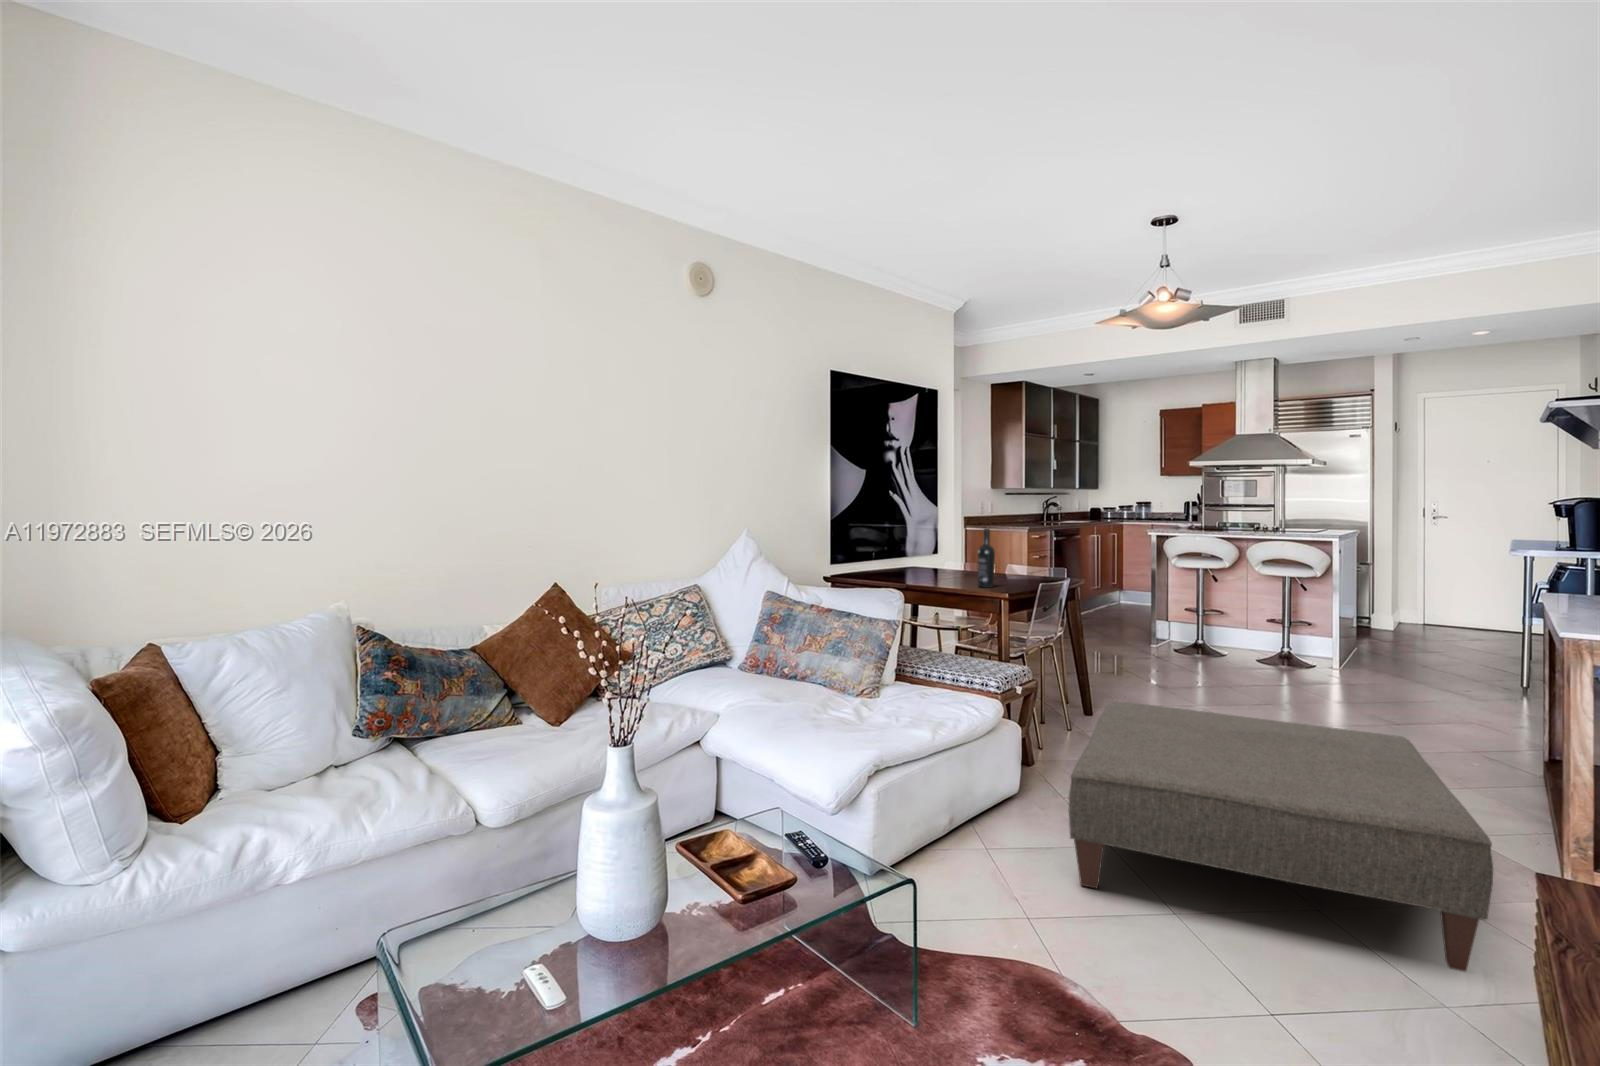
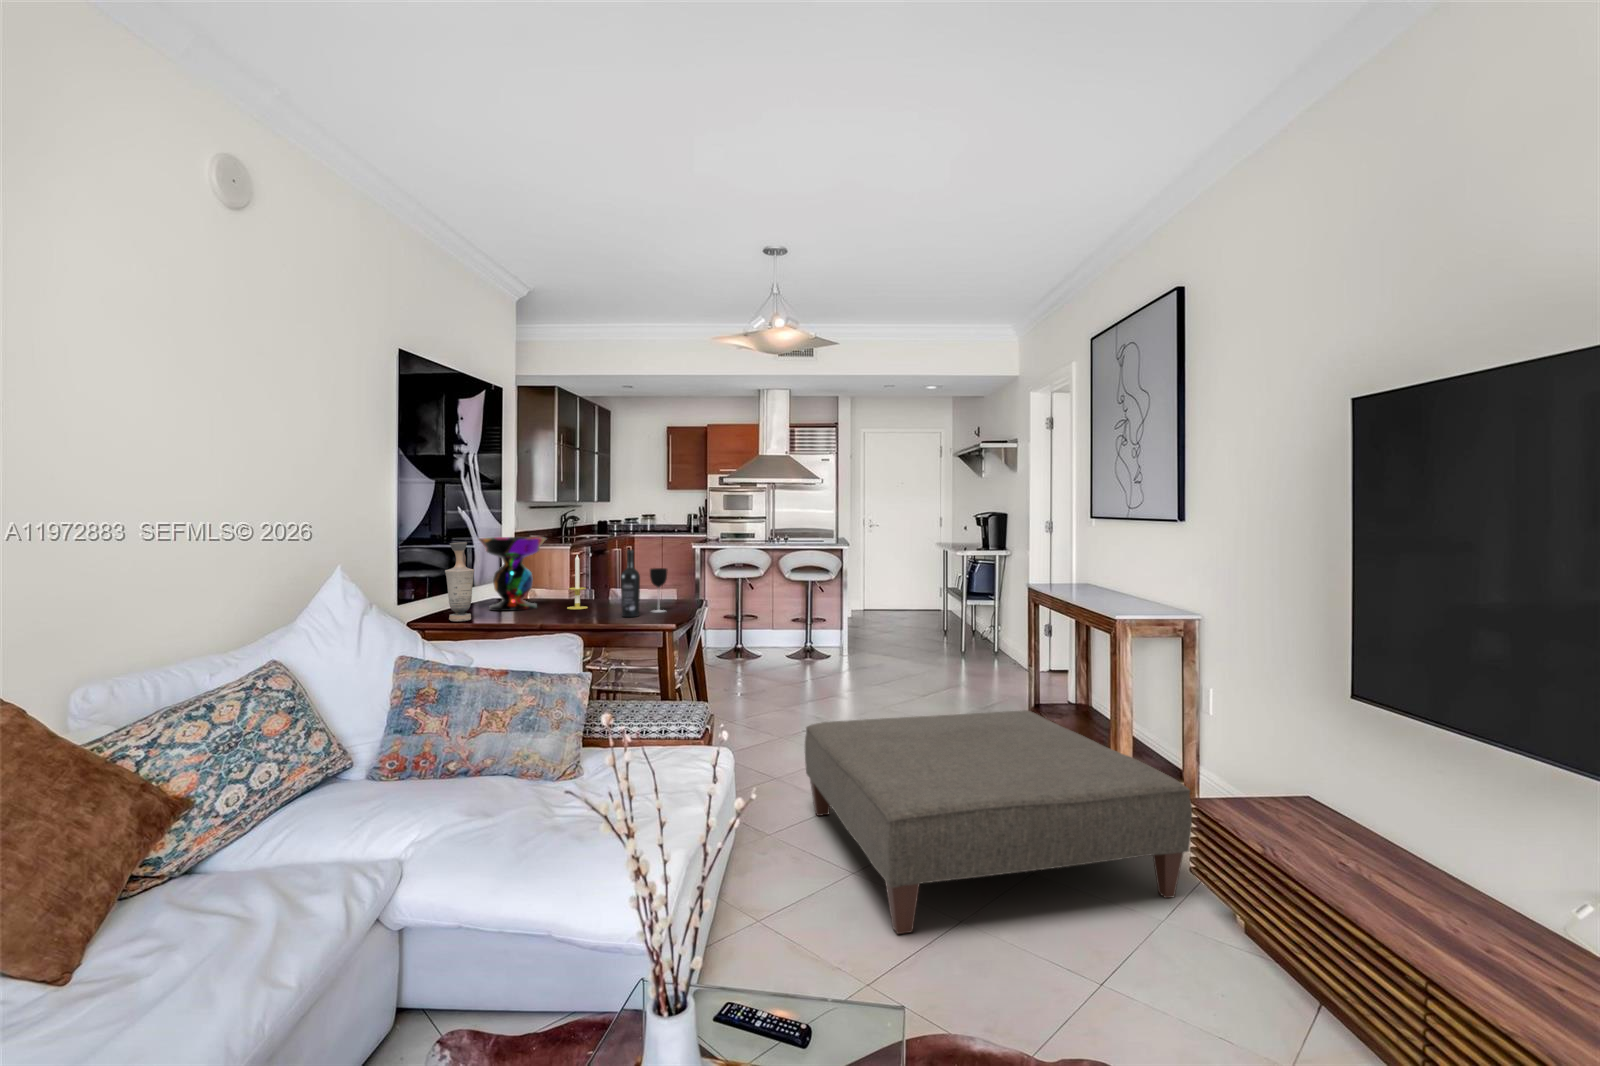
decorative bowl: none [889,516,945,577] -> present [478,537,546,611]
vase: none [854,519,875,580] -> present [445,542,474,622]
candle: none [952,531,969,579] -> present [567,555,588,609]
wine glass: none [1009,546,1026,586] -> present [650,568,668,612]

